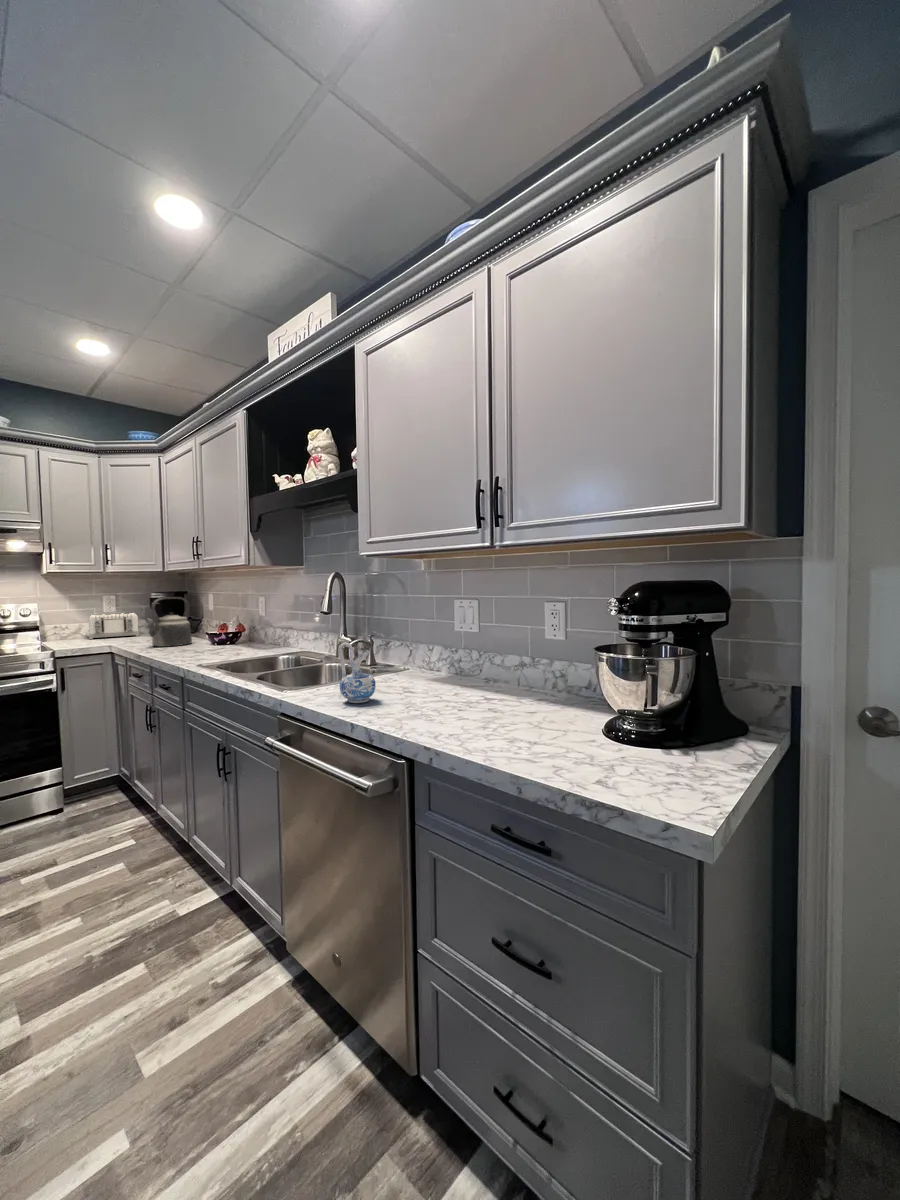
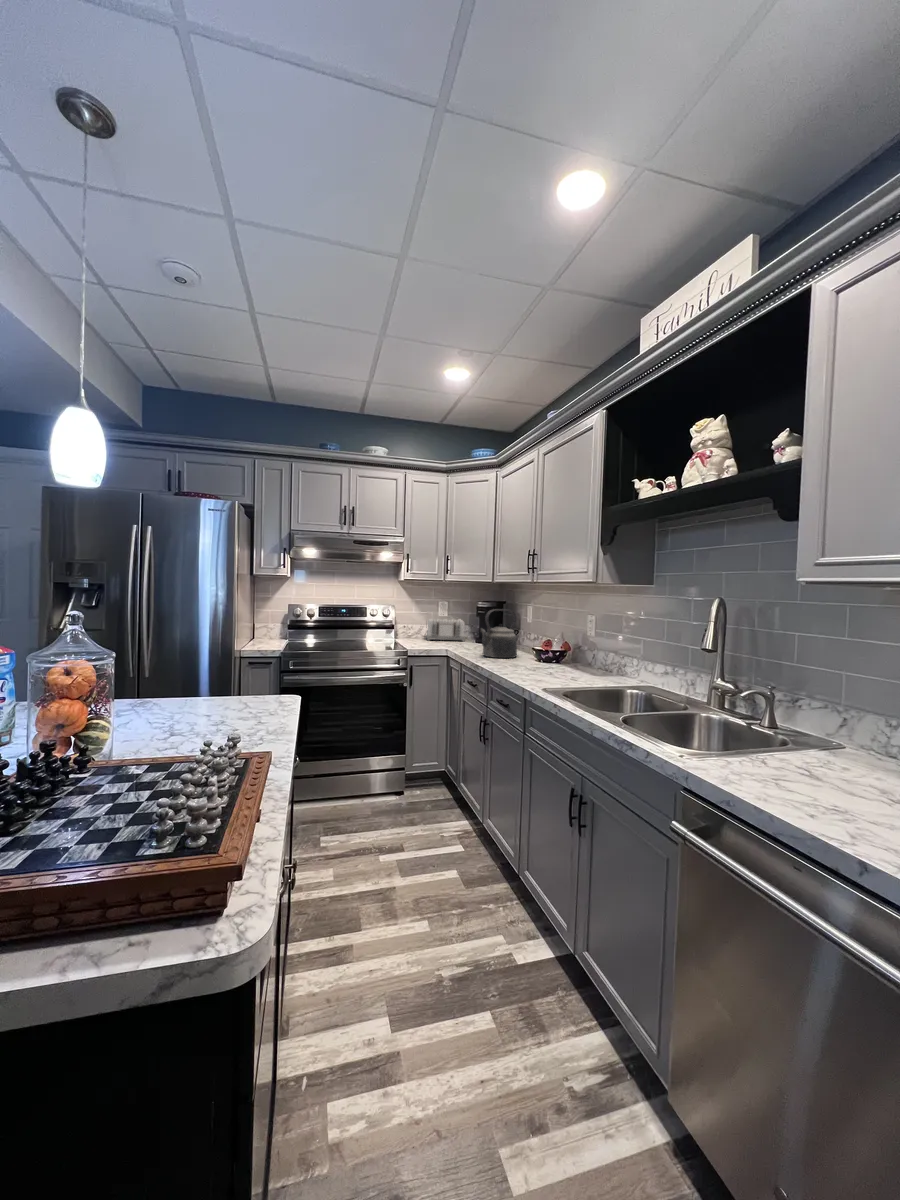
ceramic pitcher: present [339,642,375,703] -> none [789,713,854,809]

